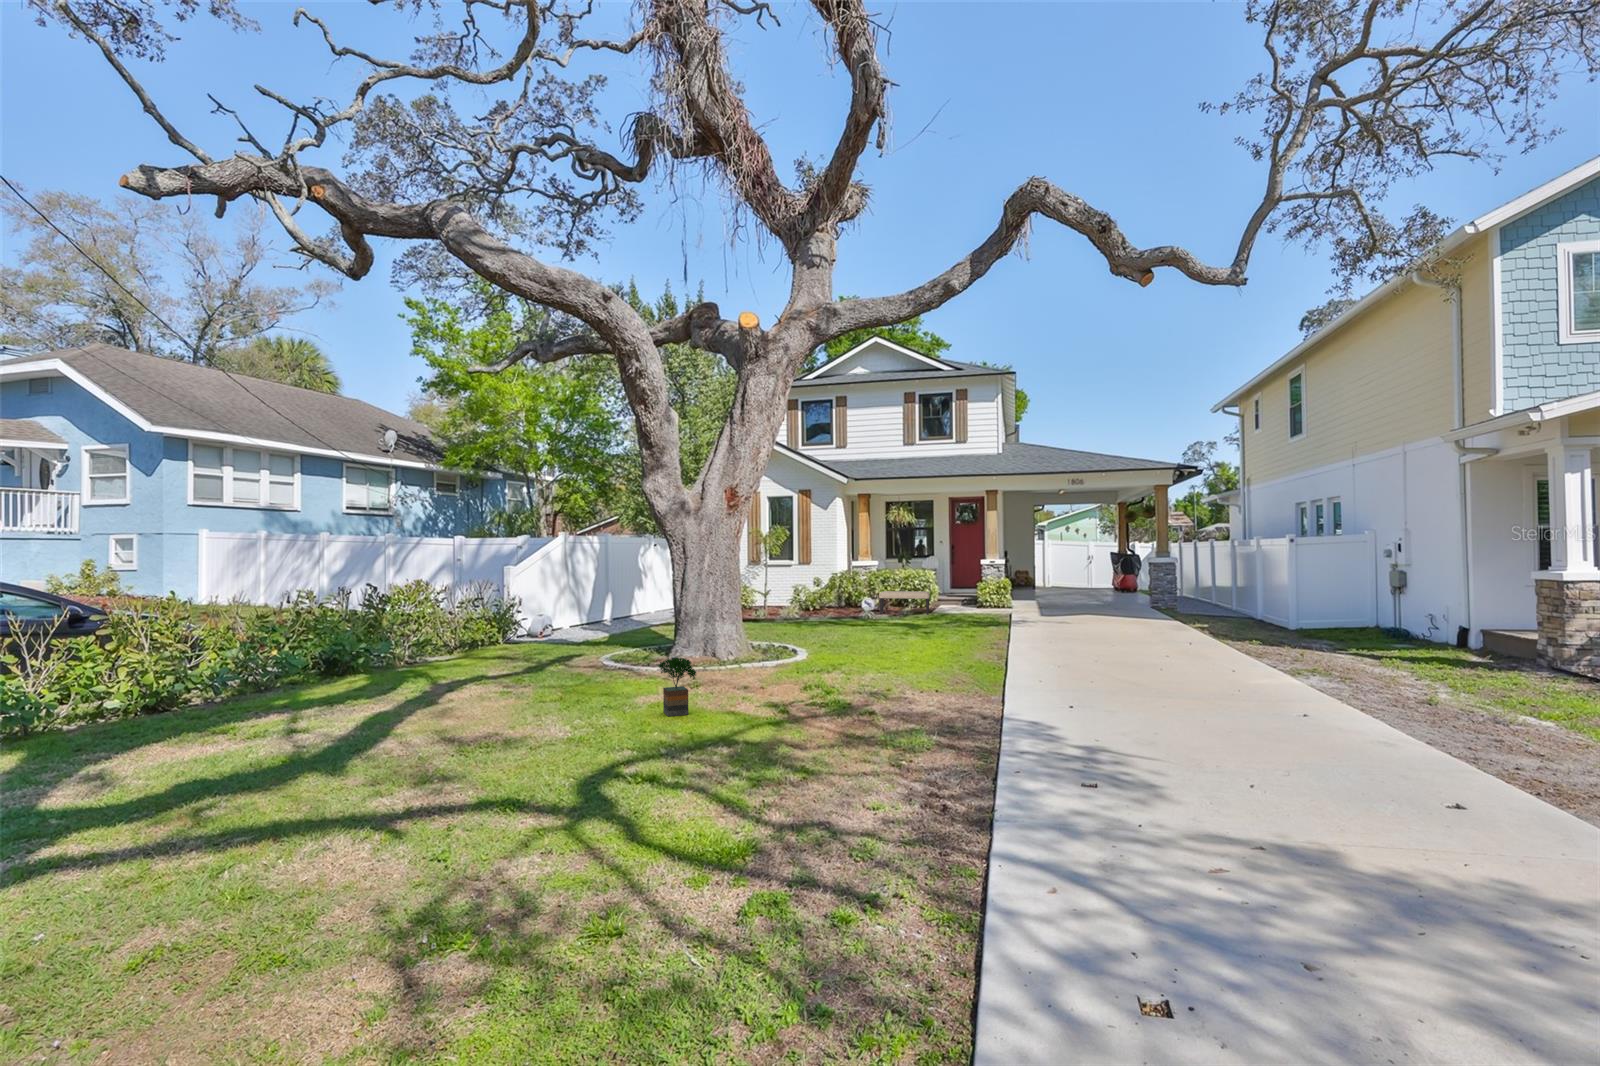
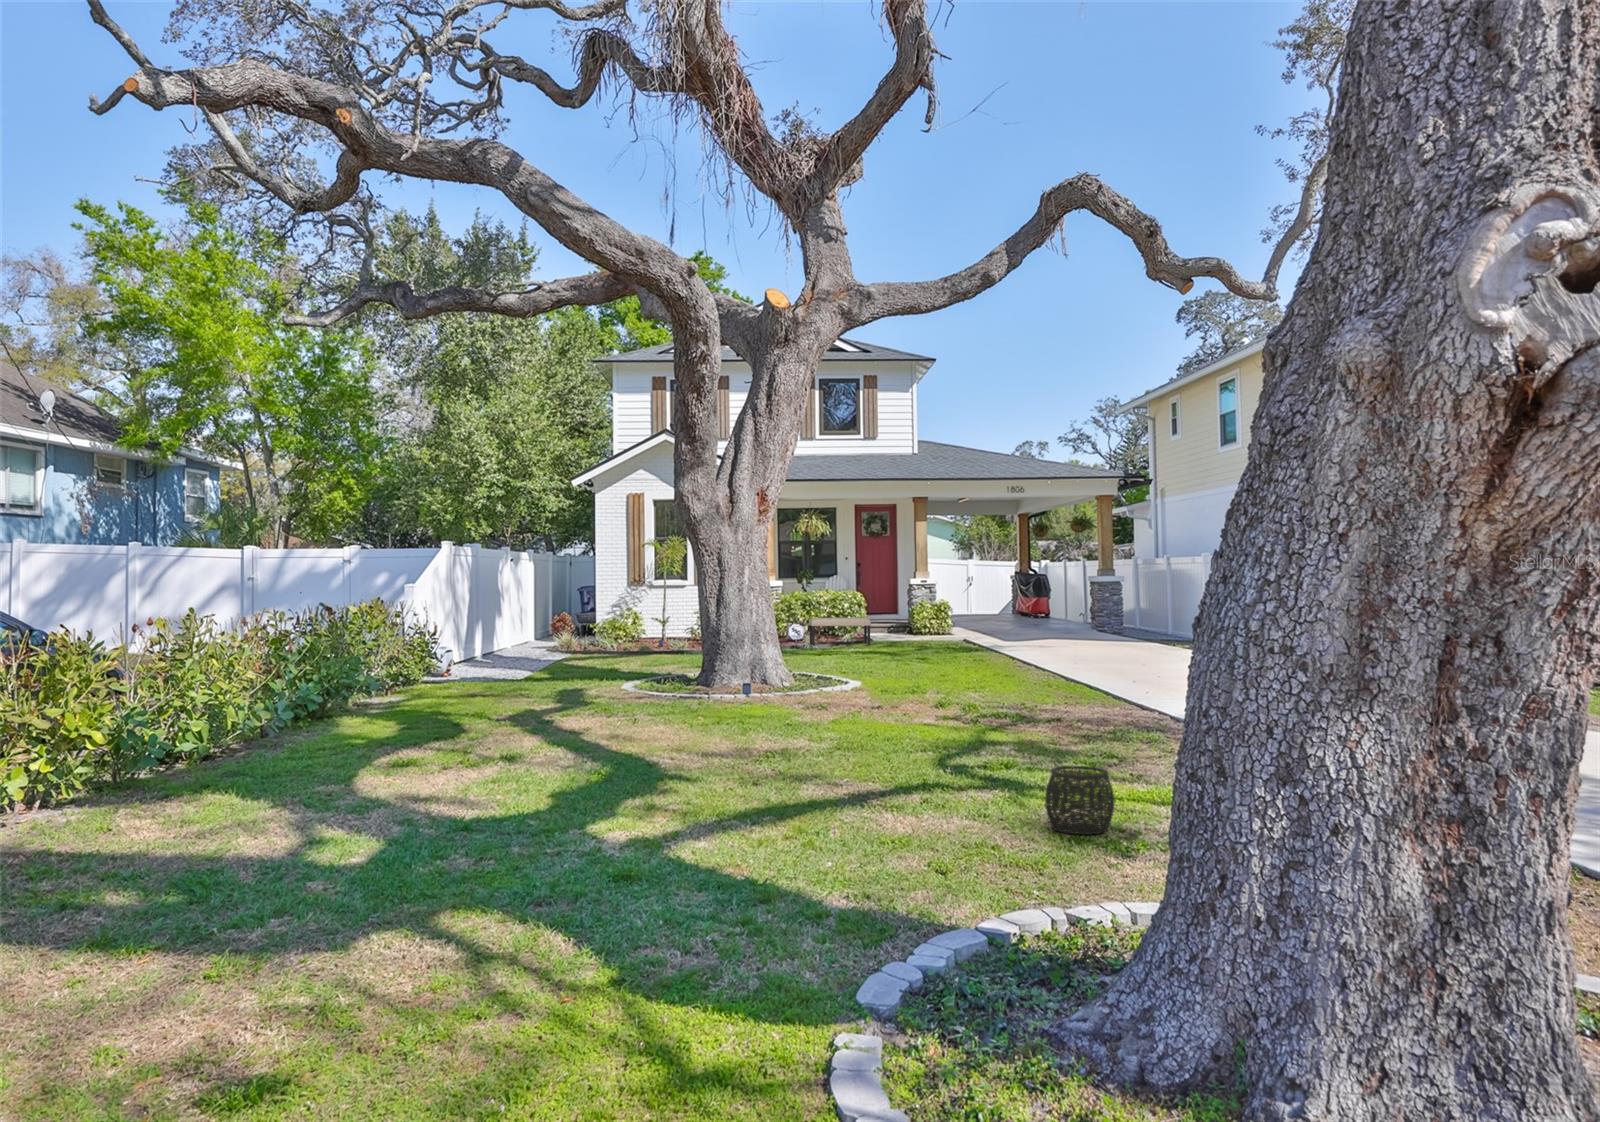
potted tree: present [658,658,696,716] -> none [837,664,883,723]
woven basket: none [302,878,418,1002] -> present [1045,766,1115,835]

